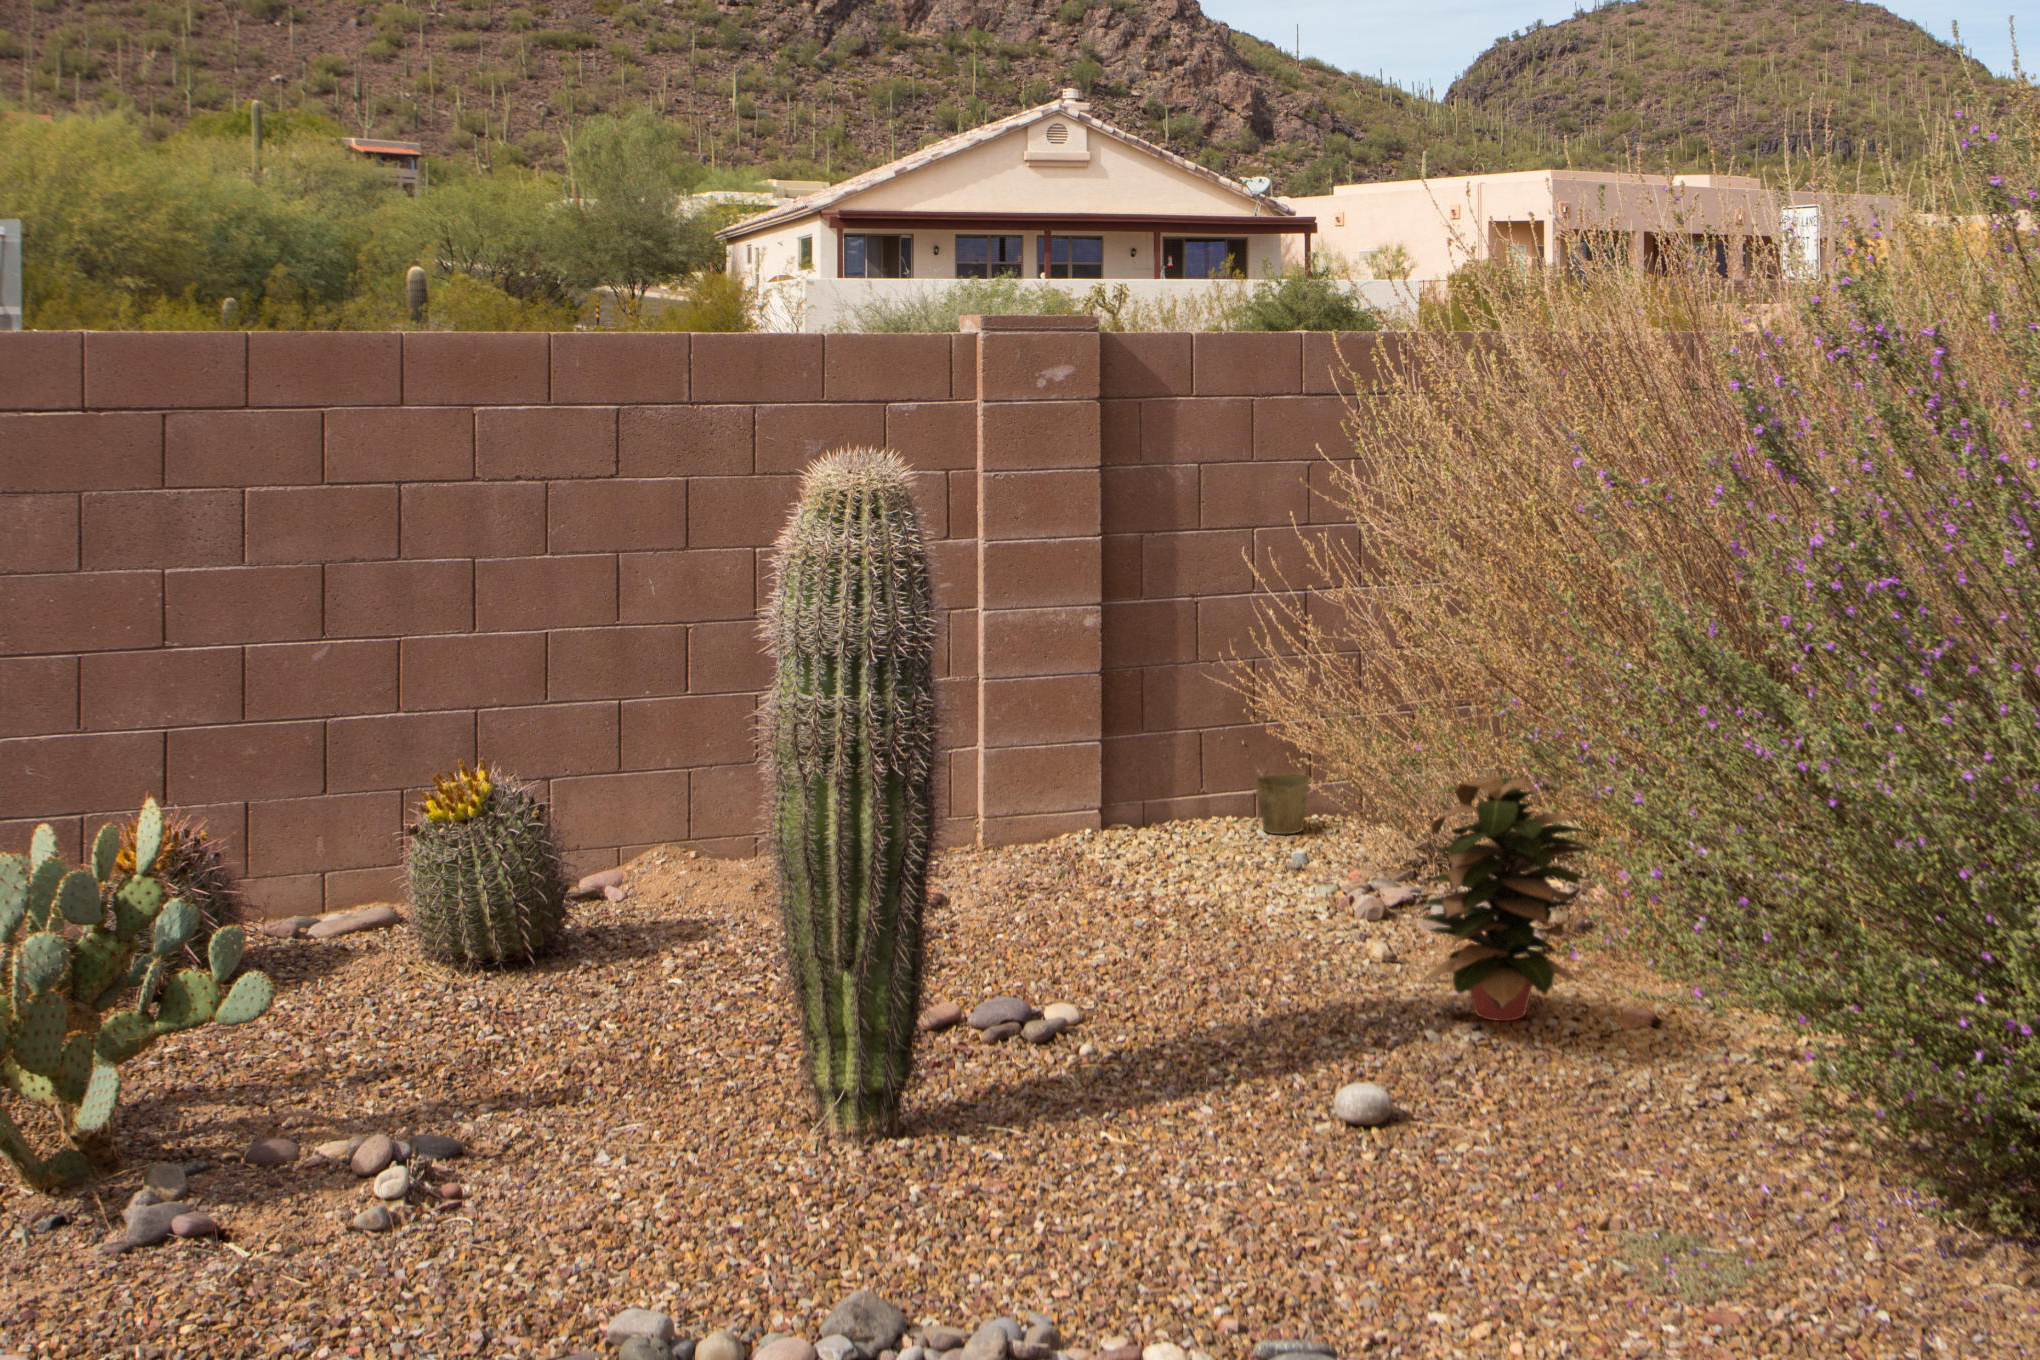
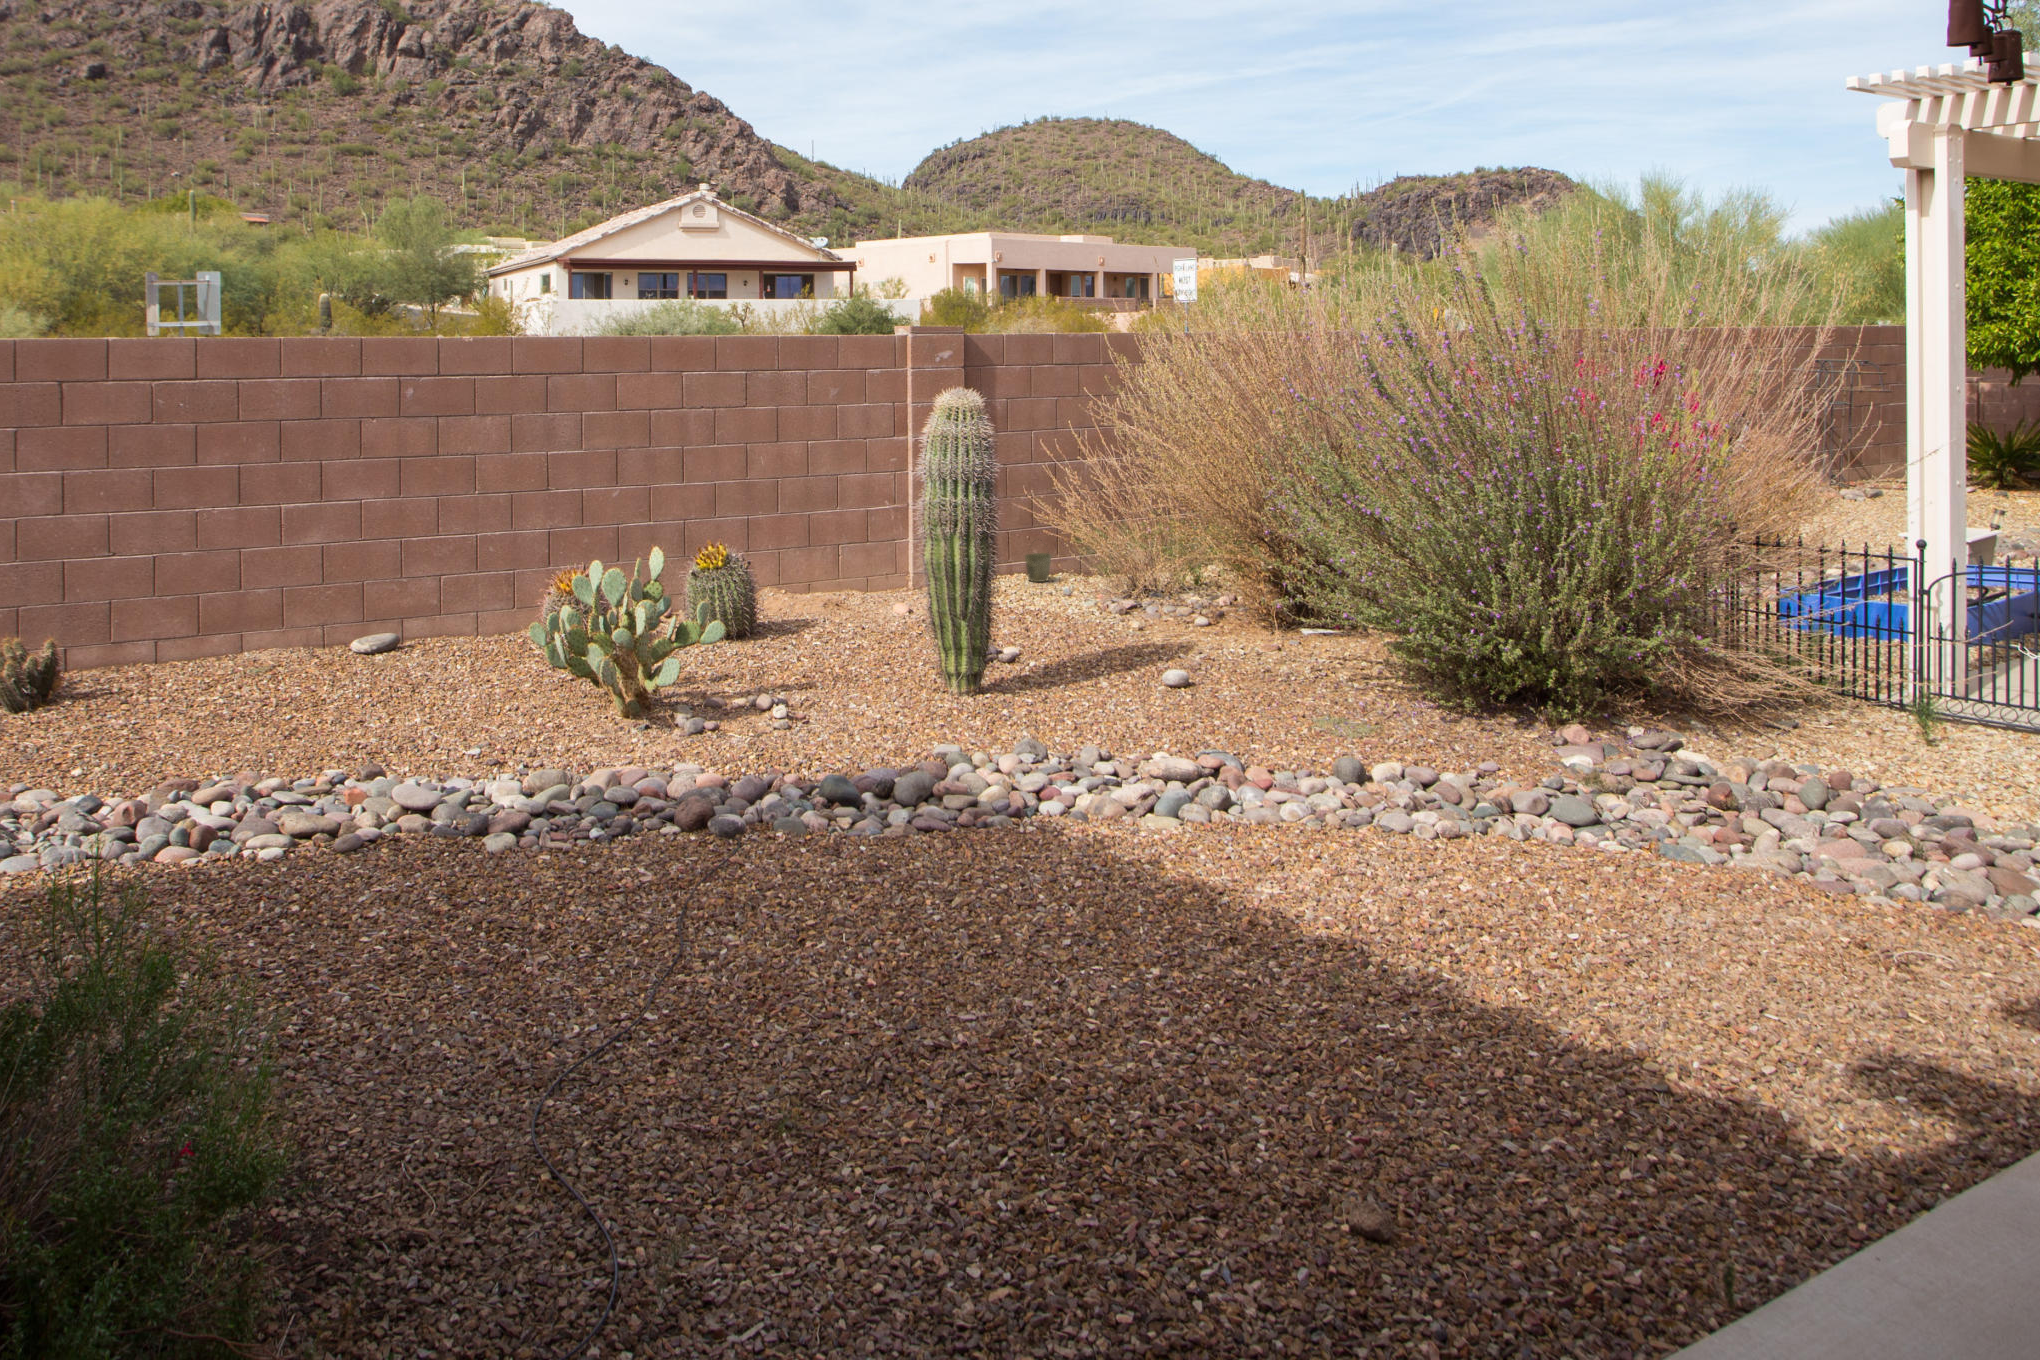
decorative plant: present [1422,775,1591,1021] -> none [1166,539,1245,650]

